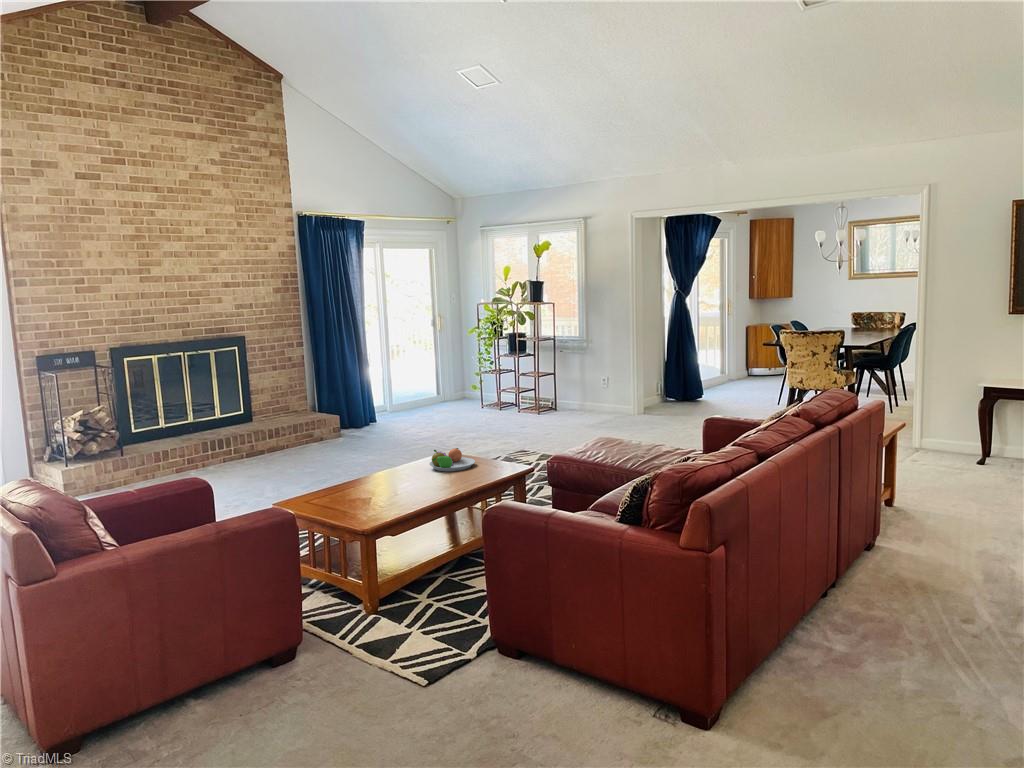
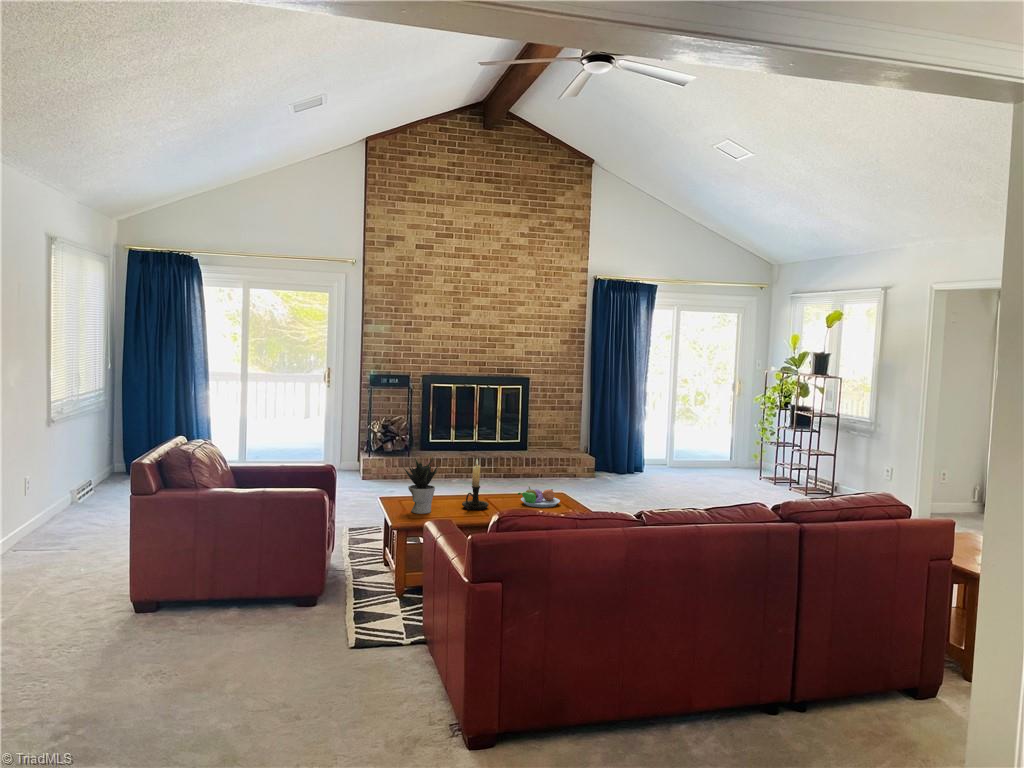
candle holder: none [384,426,417,490] -> present [462,459,489,510]
potted plant: none [324,433,372,508] -> present [403,457,438,514]

